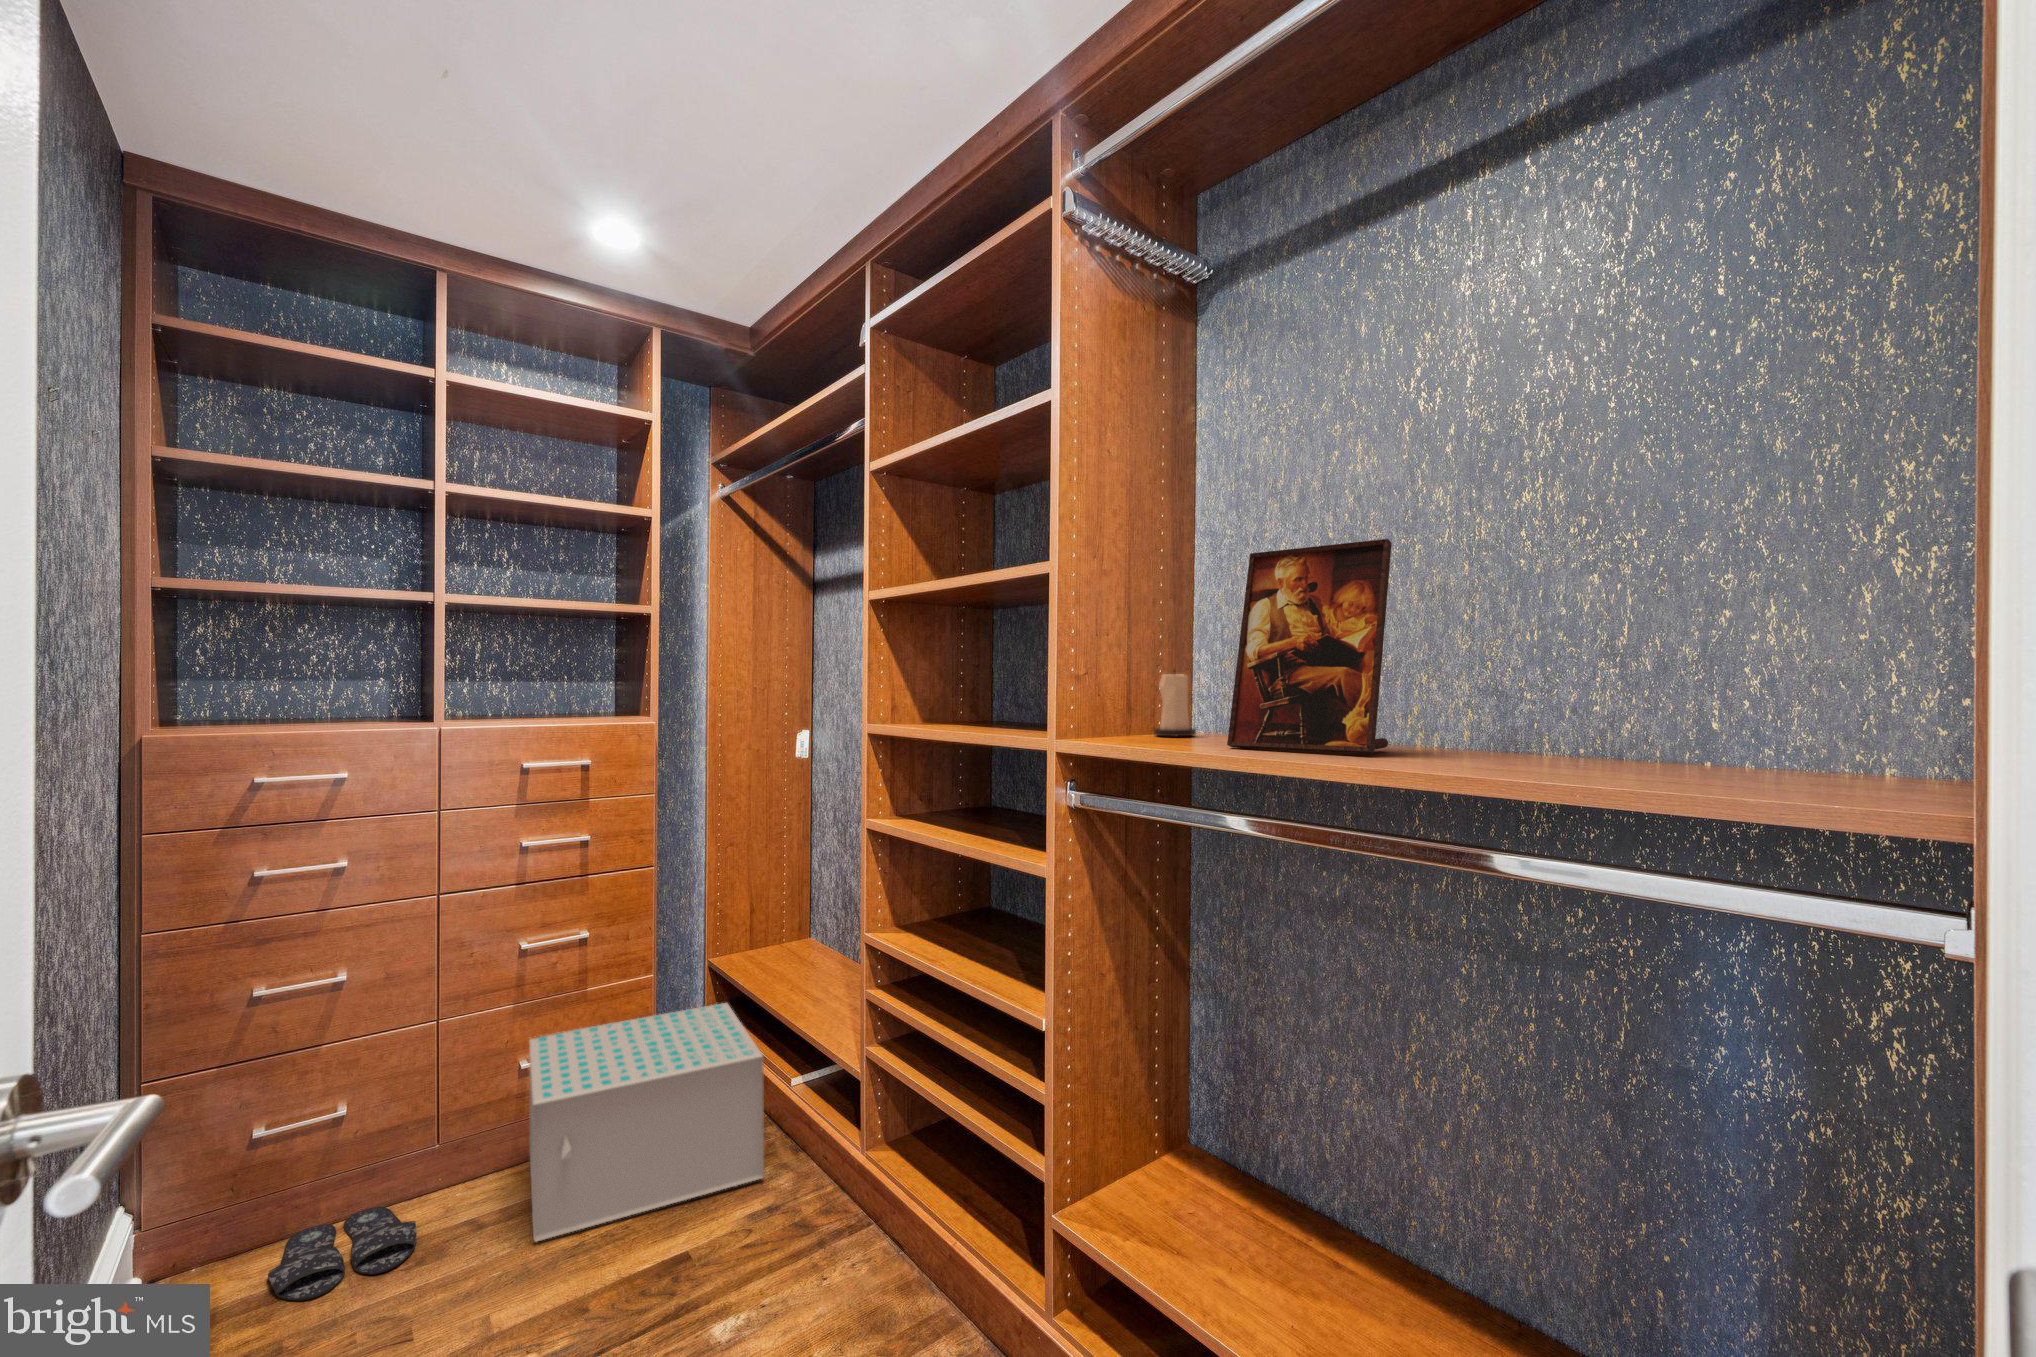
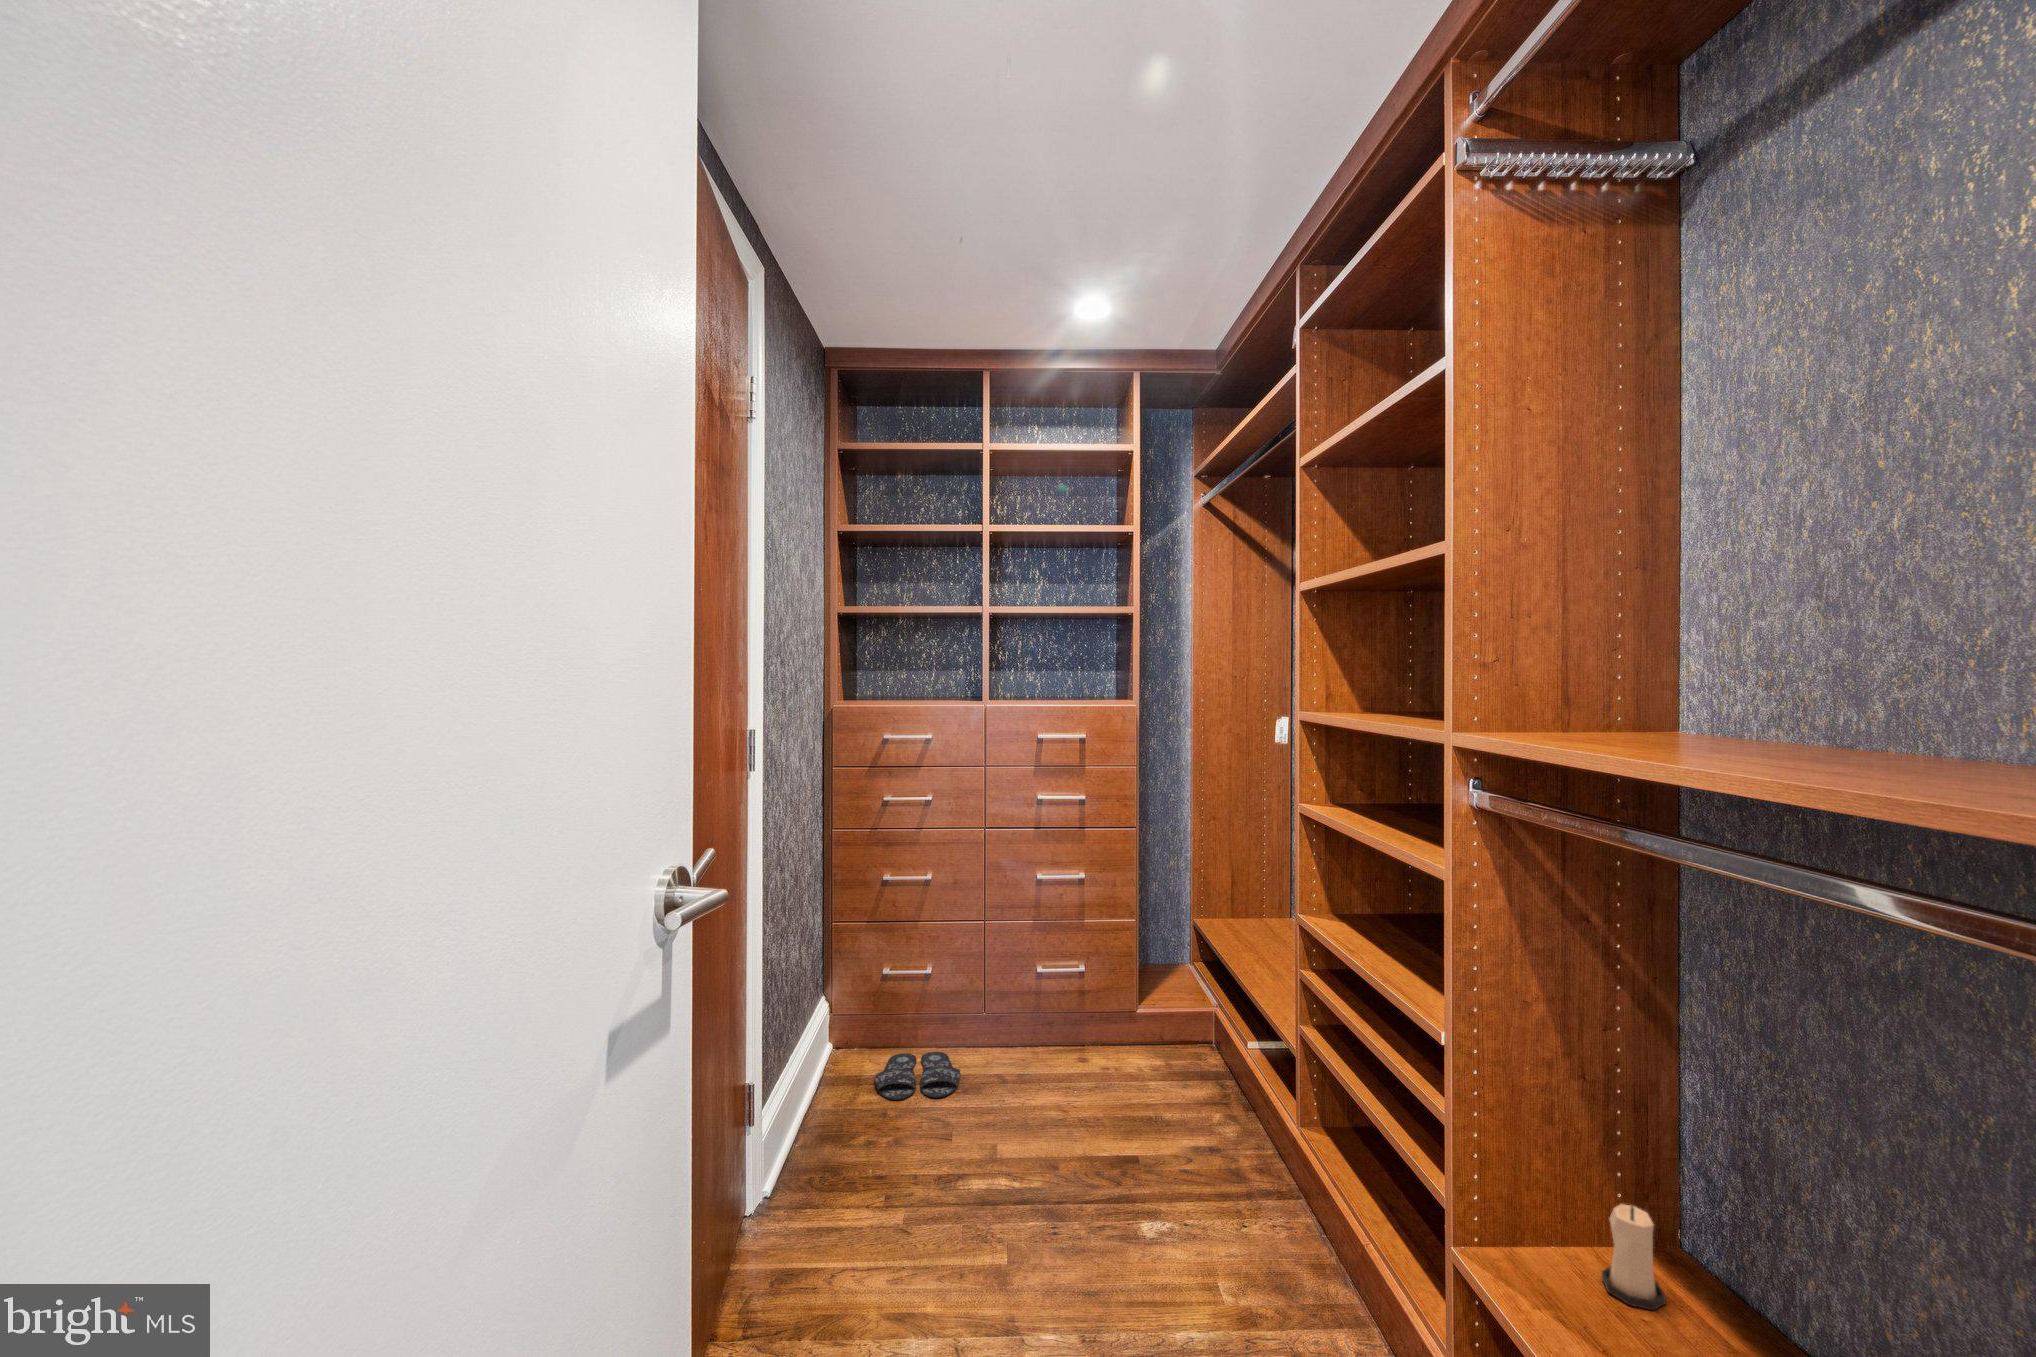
picture frame: present [1227,539,1392,754] -> none [1666,463,1949,766]
candle: present [1154,669,1196,736] -> present [1601,1204,1666,1310]
storage box: present [529,1003,764,1242] -> none [1029,953,1213,1121]

